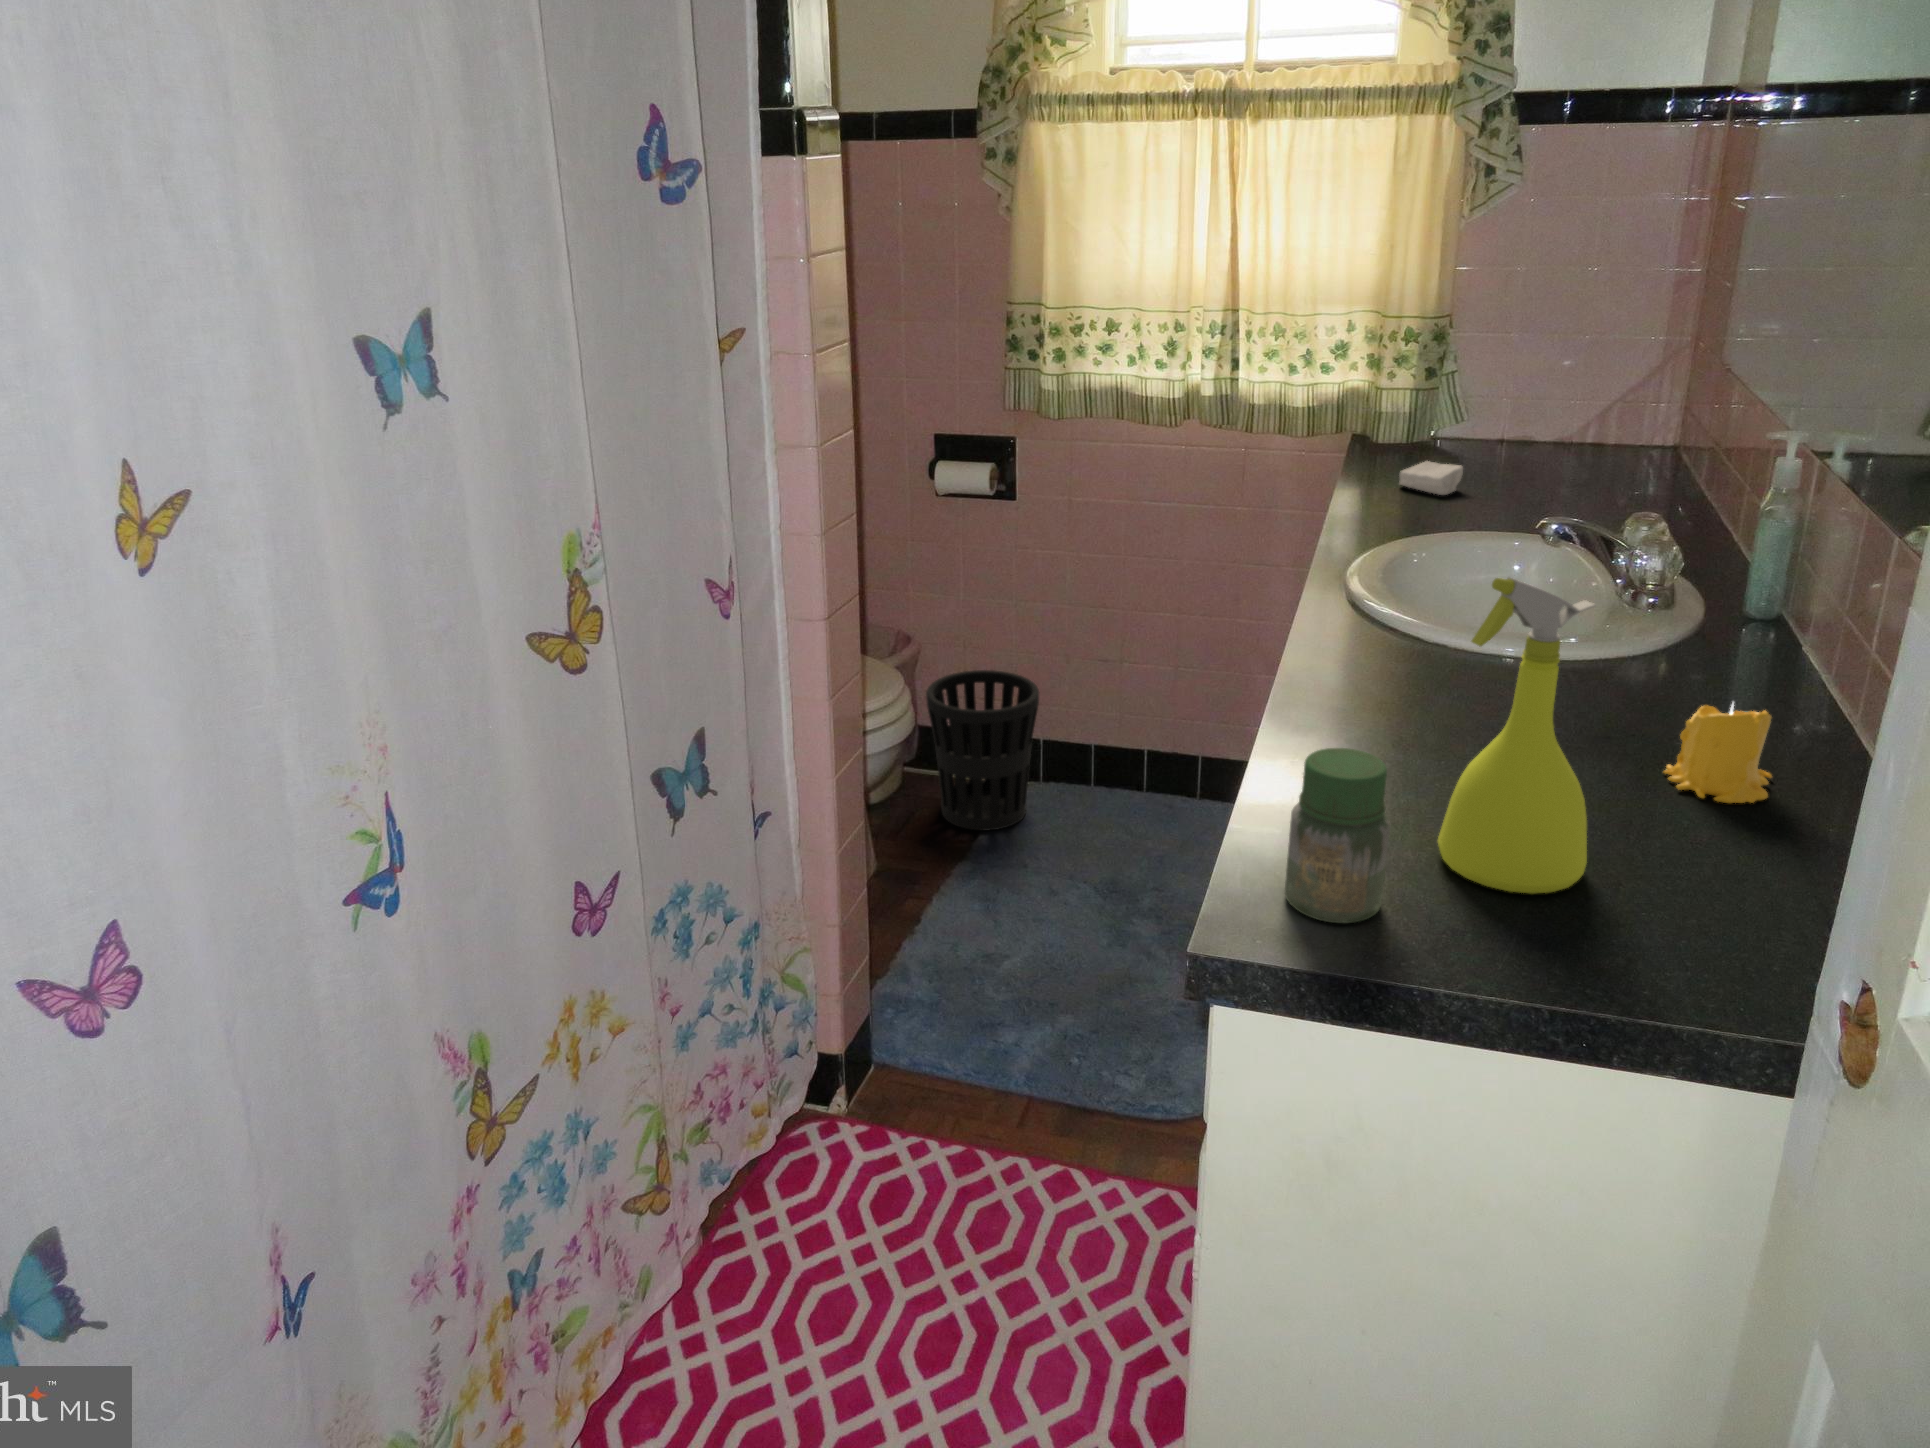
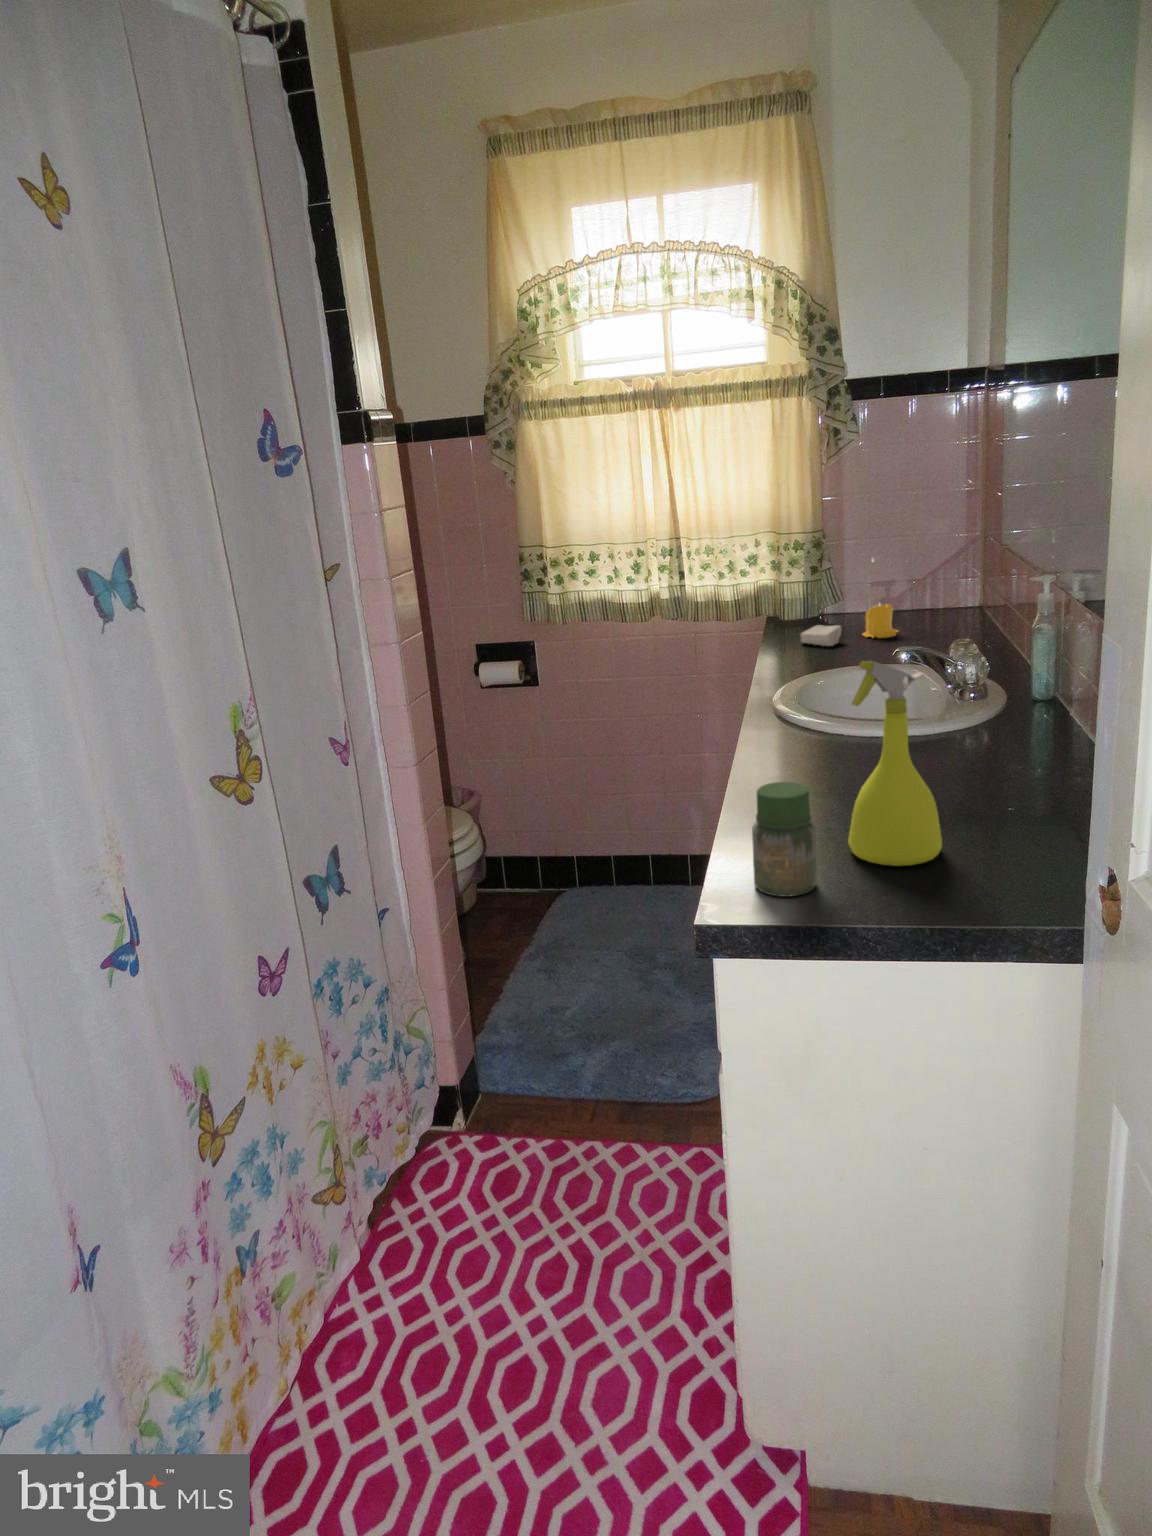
wastebasket: present [926,670,1039,830] -> none [491,806,572,922]
candle: present [1664,703,1772,803] -> present [863,604,898,638]

